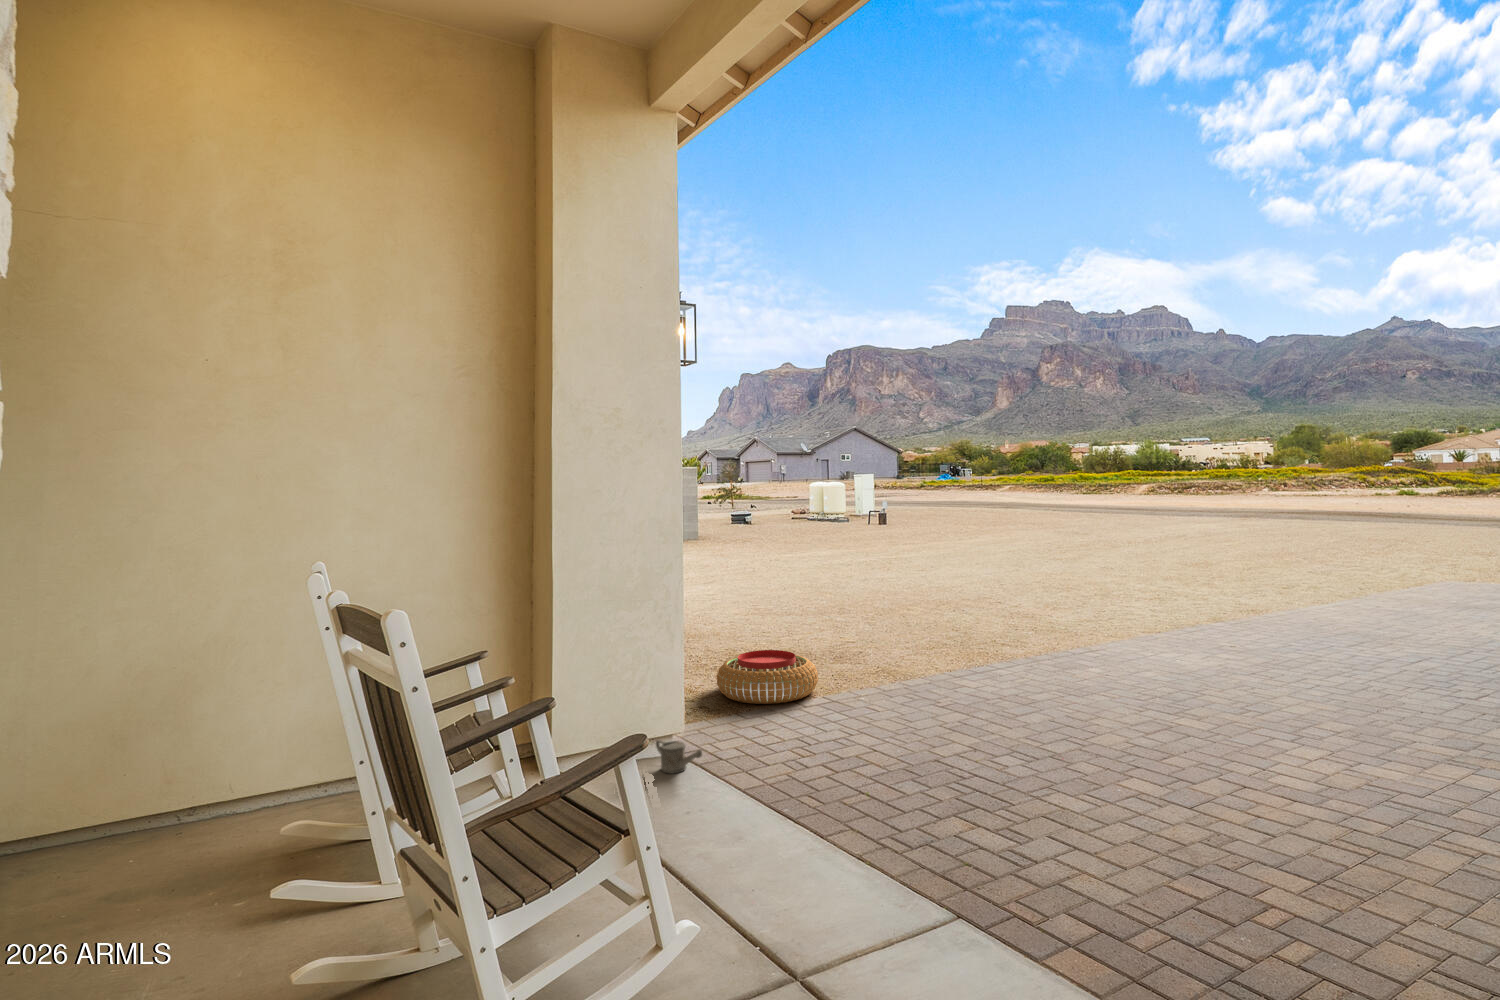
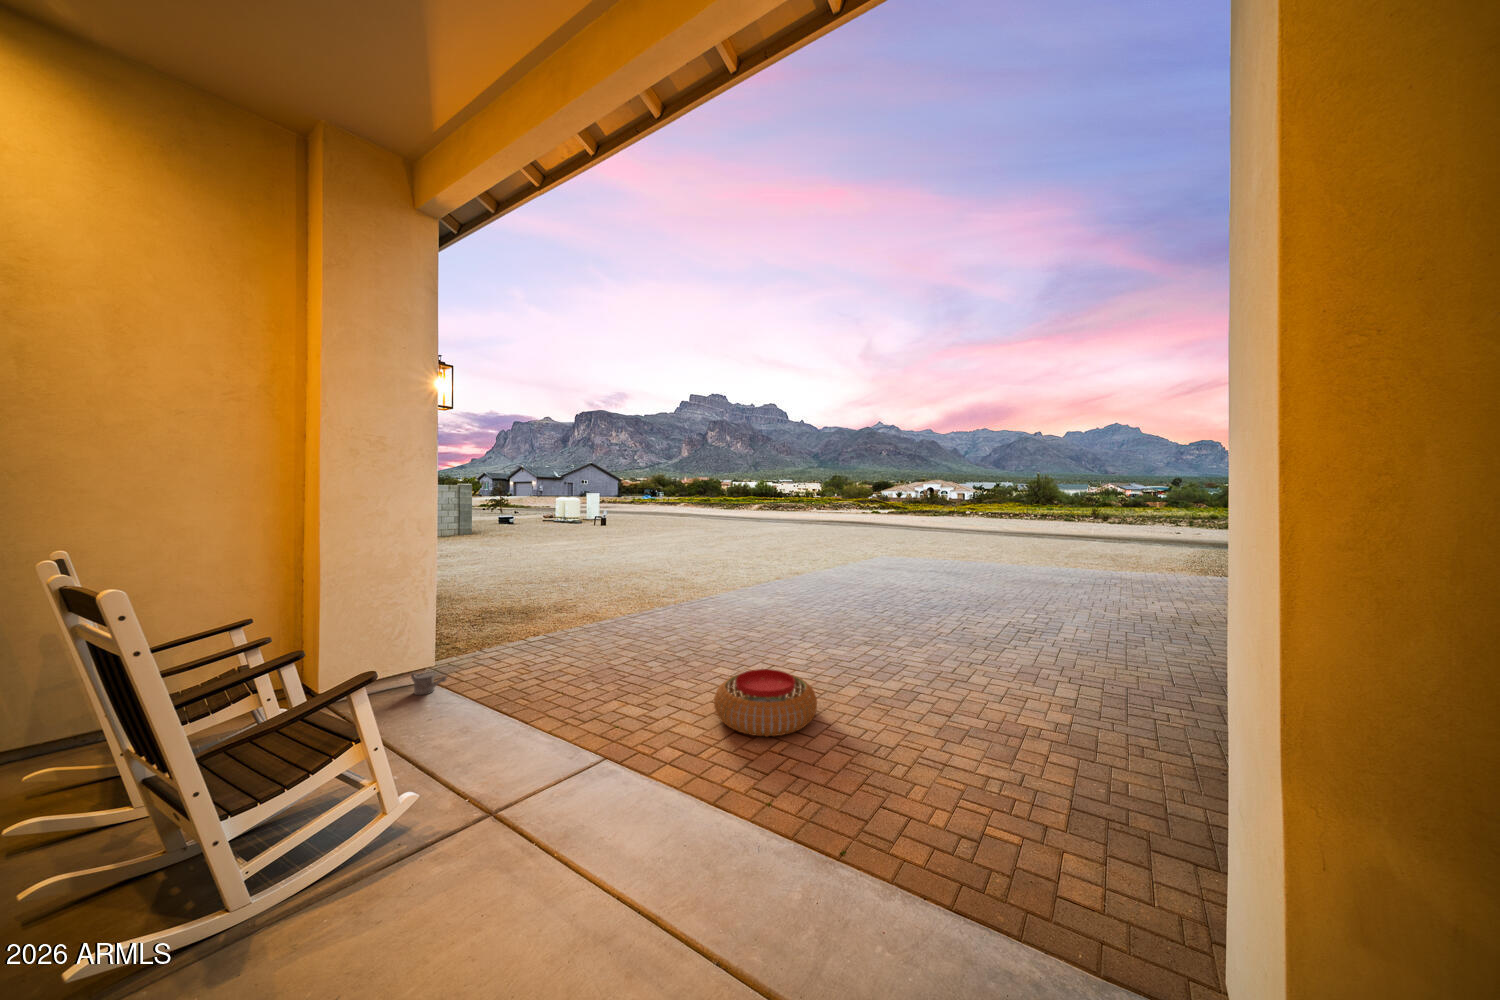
pouf: present [717,650,818,704] -> present [714,669,817,736]

